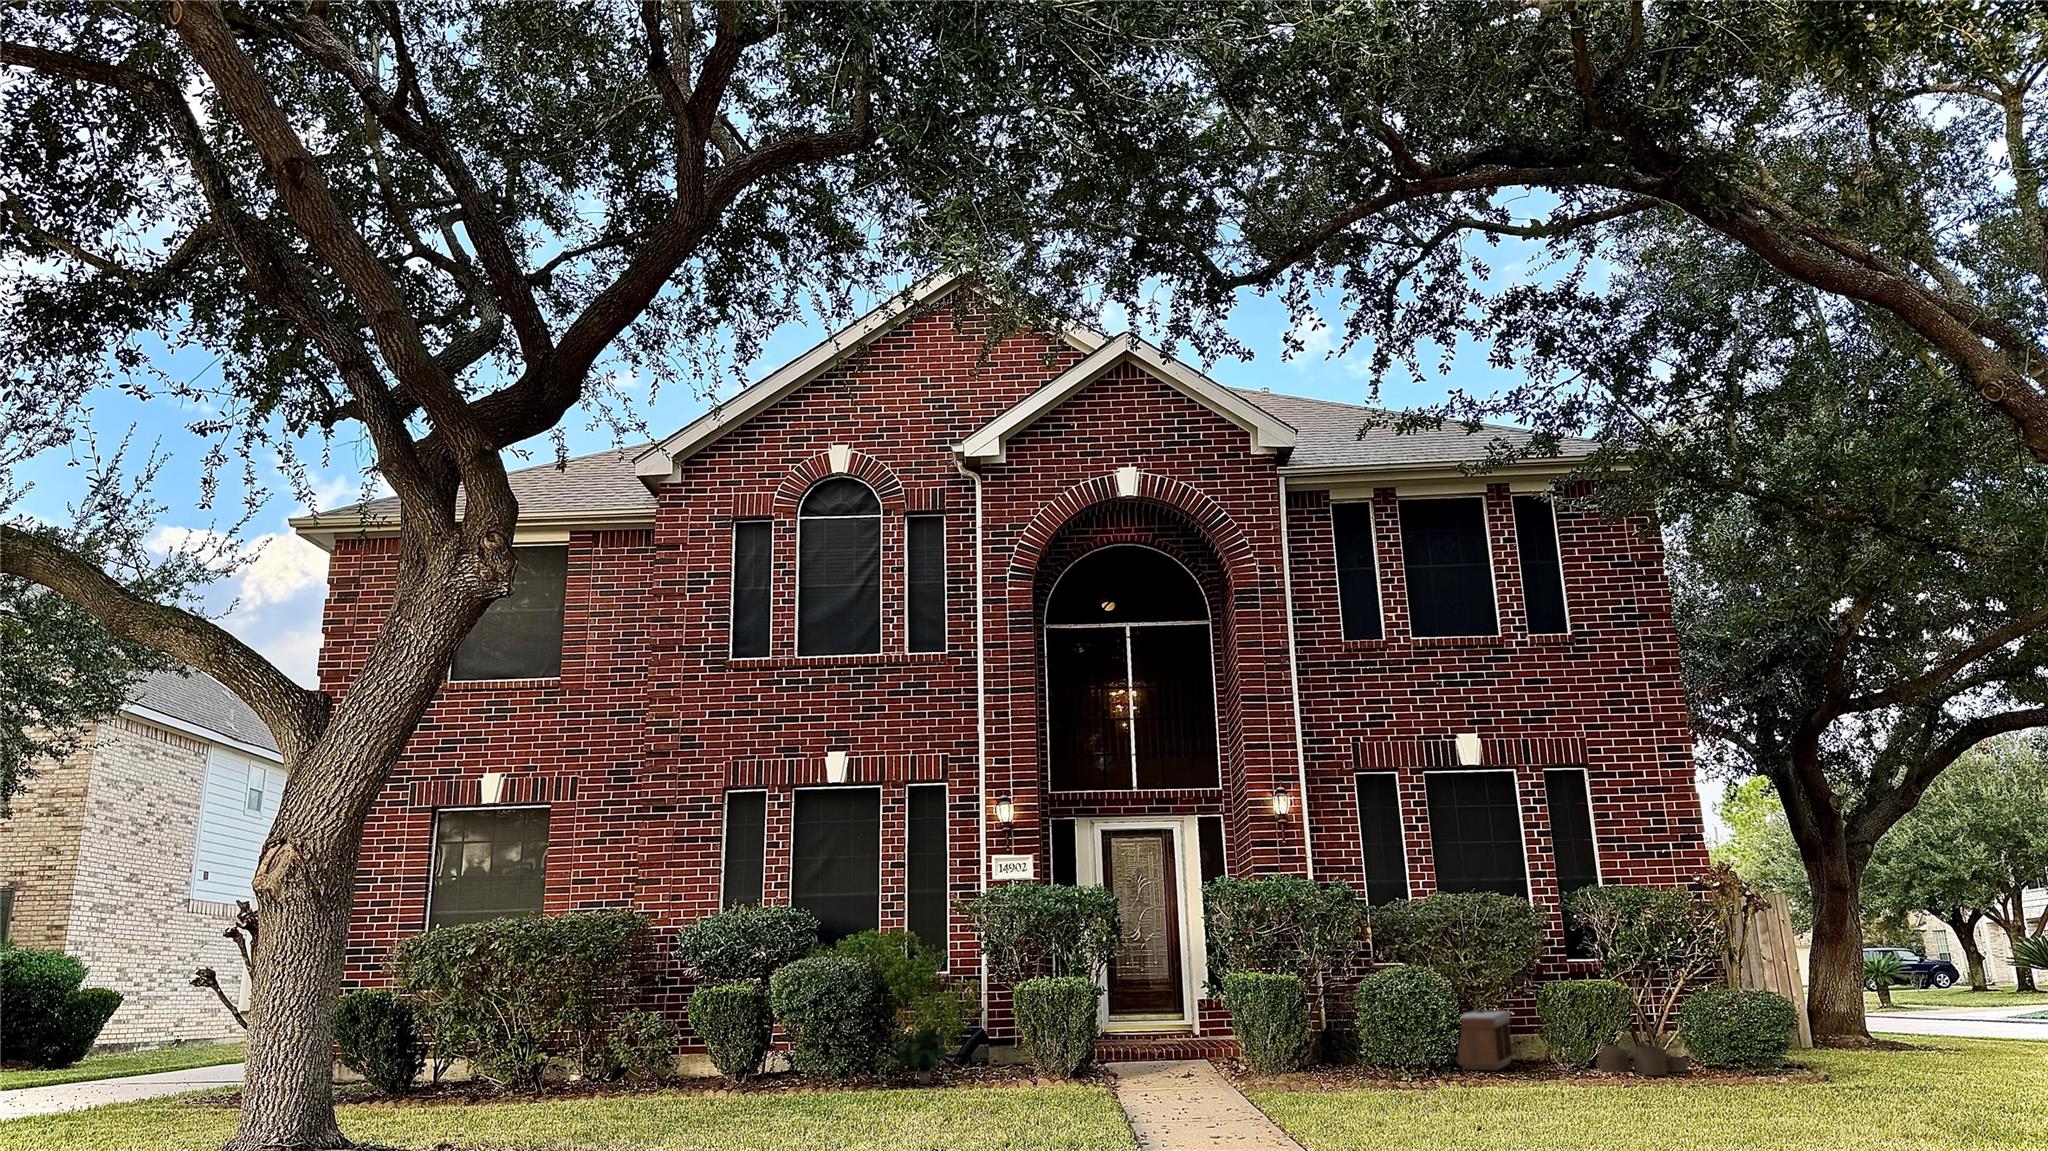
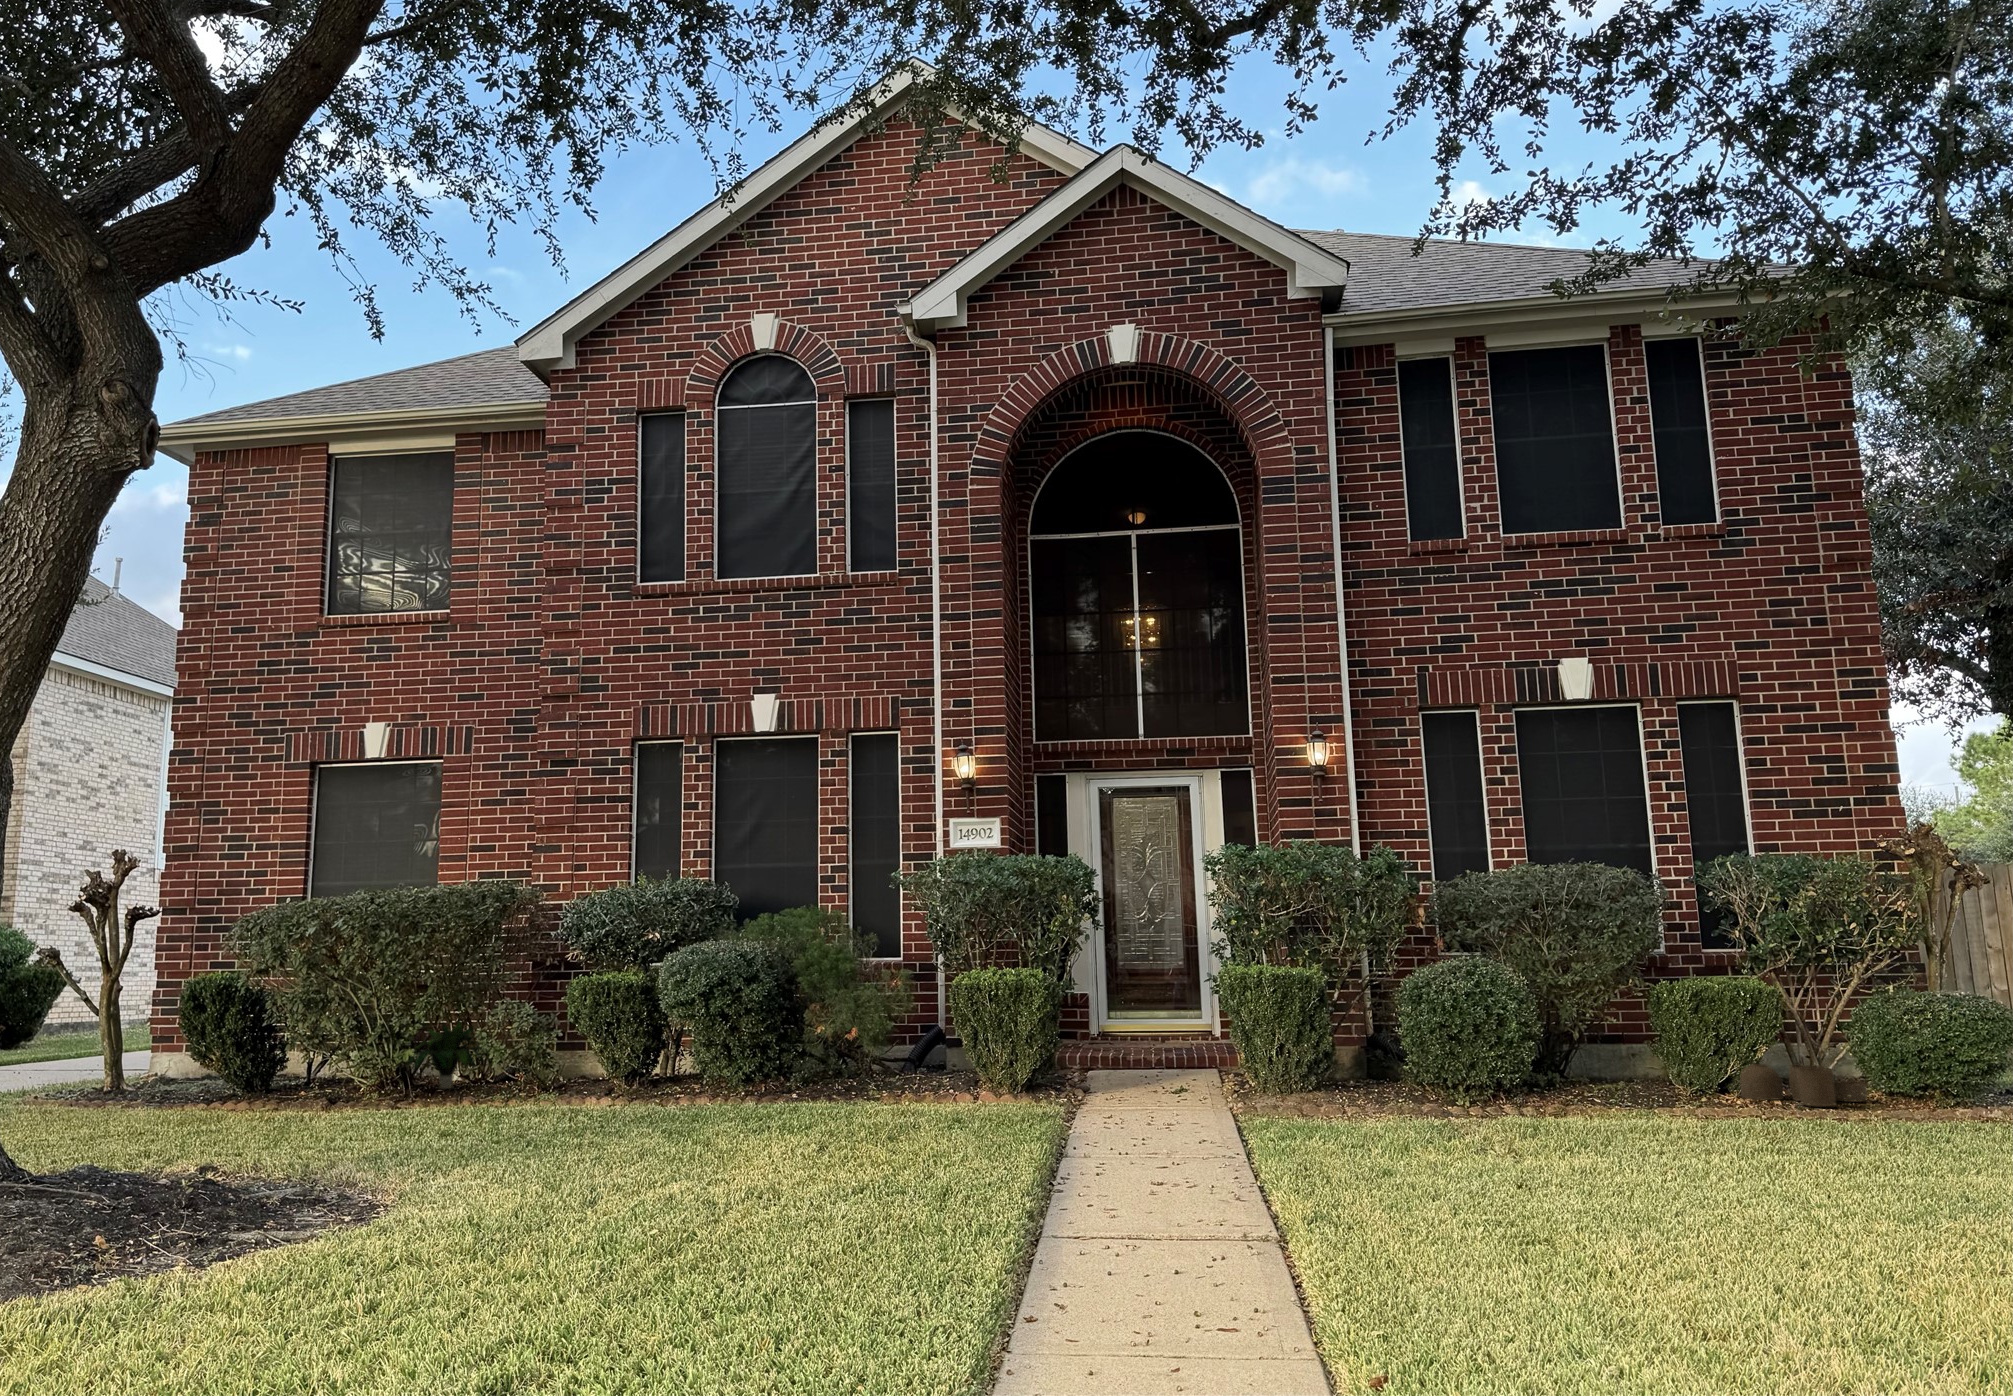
bench: present [1458,1011,1513,1070] -> none [1538,1016,1625,1094]
potted plant: present [895,1024,958,1084] -> present [408,1020,490,1089]

